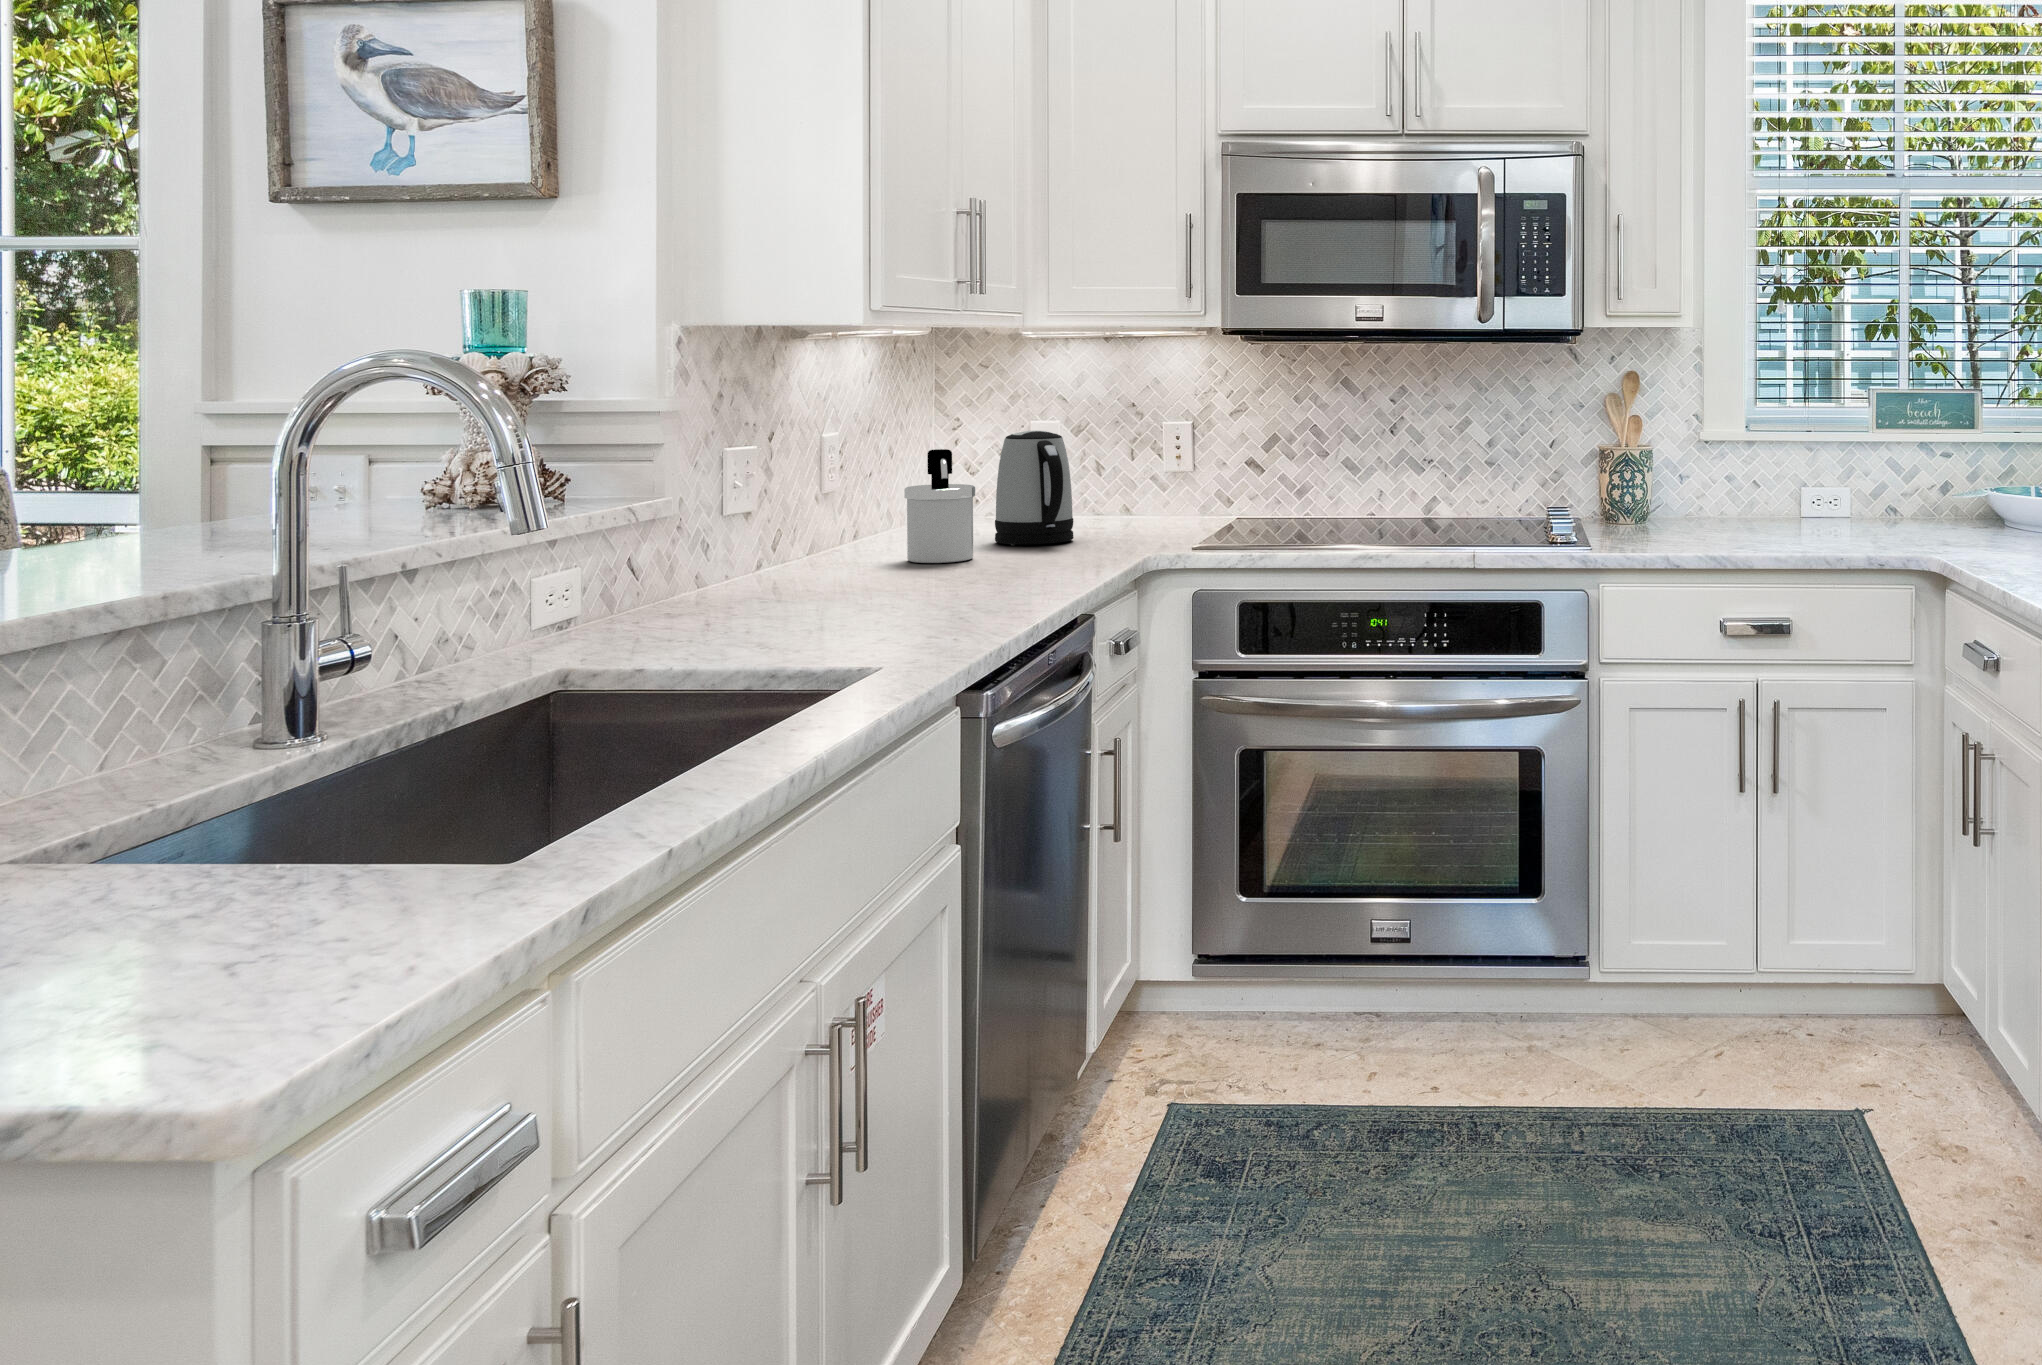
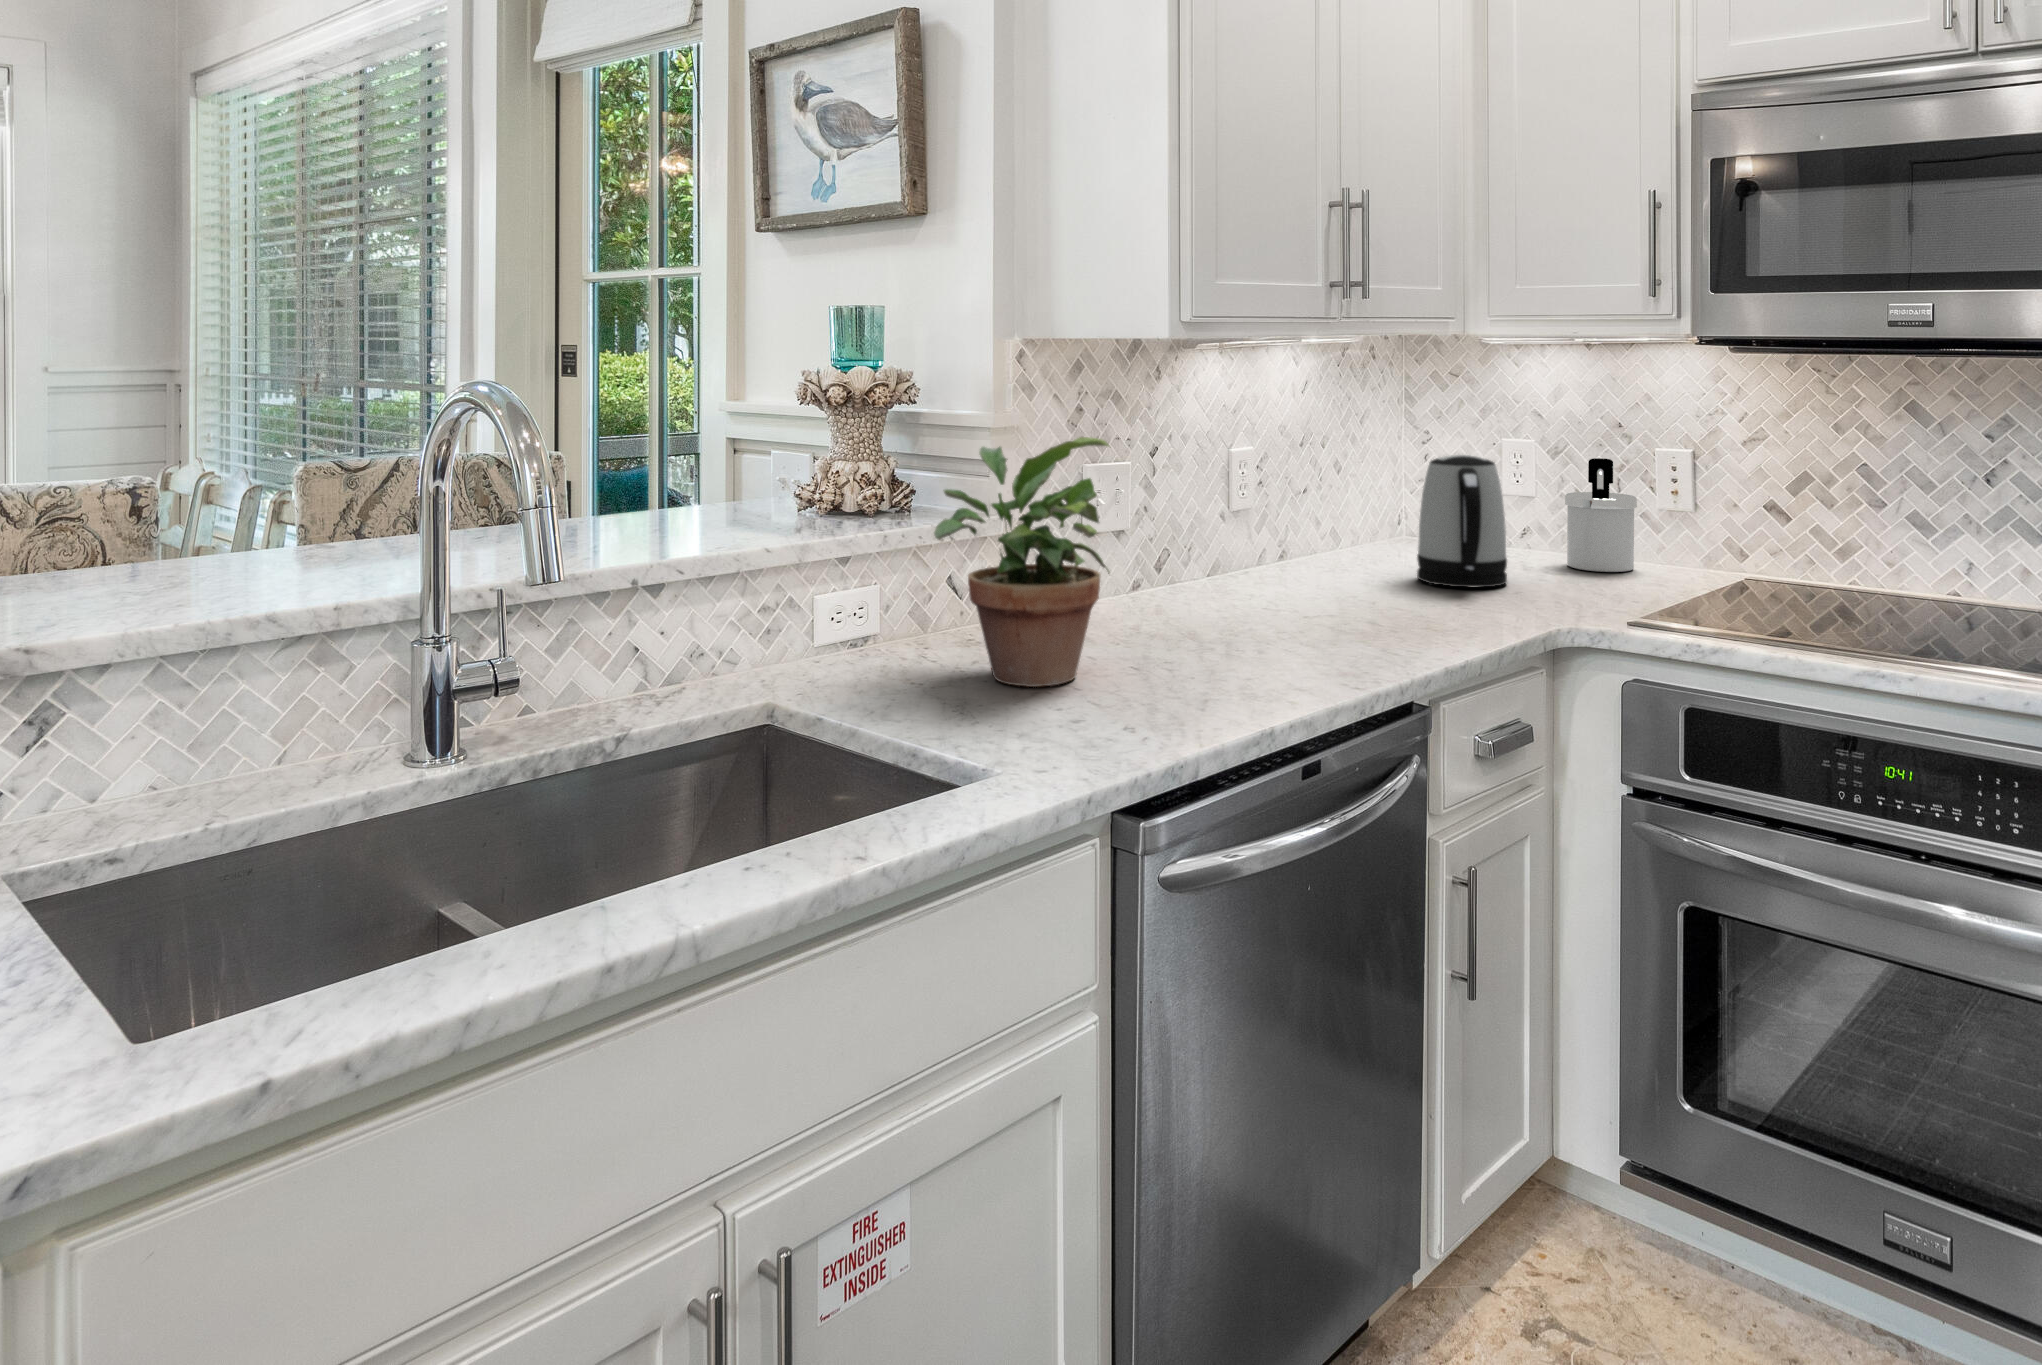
potted plant: none [691,410,876,631] -> present [934,437,1109,687]
soap dispenser: present [904,449,975,563] -> present [1565,458,1637,572]

